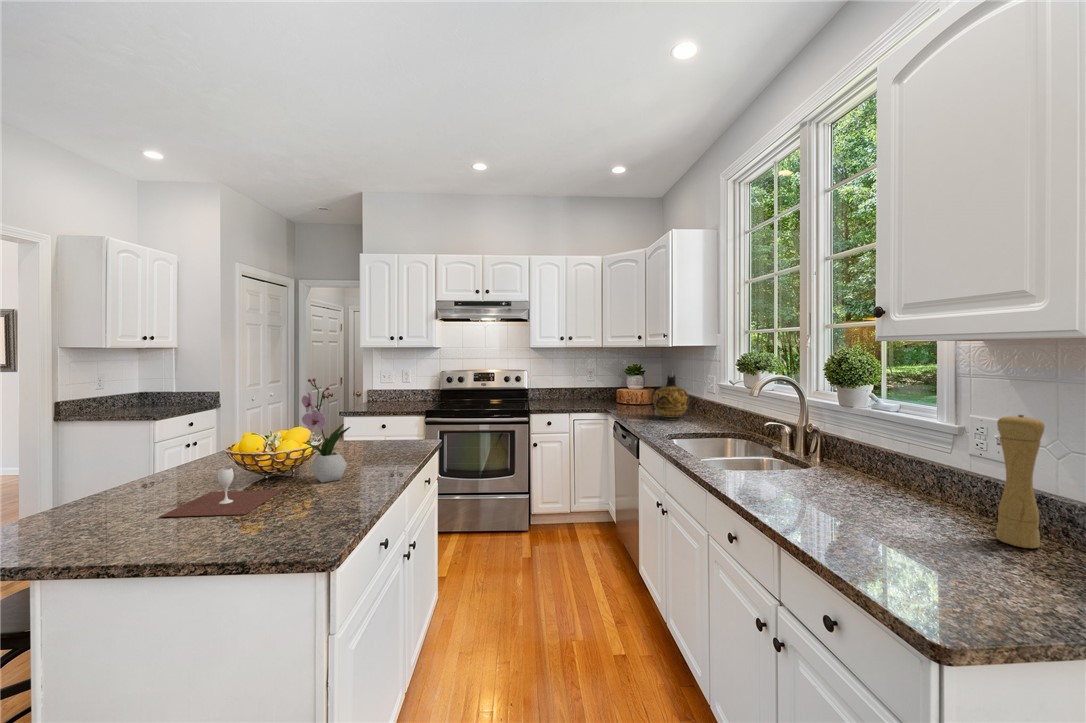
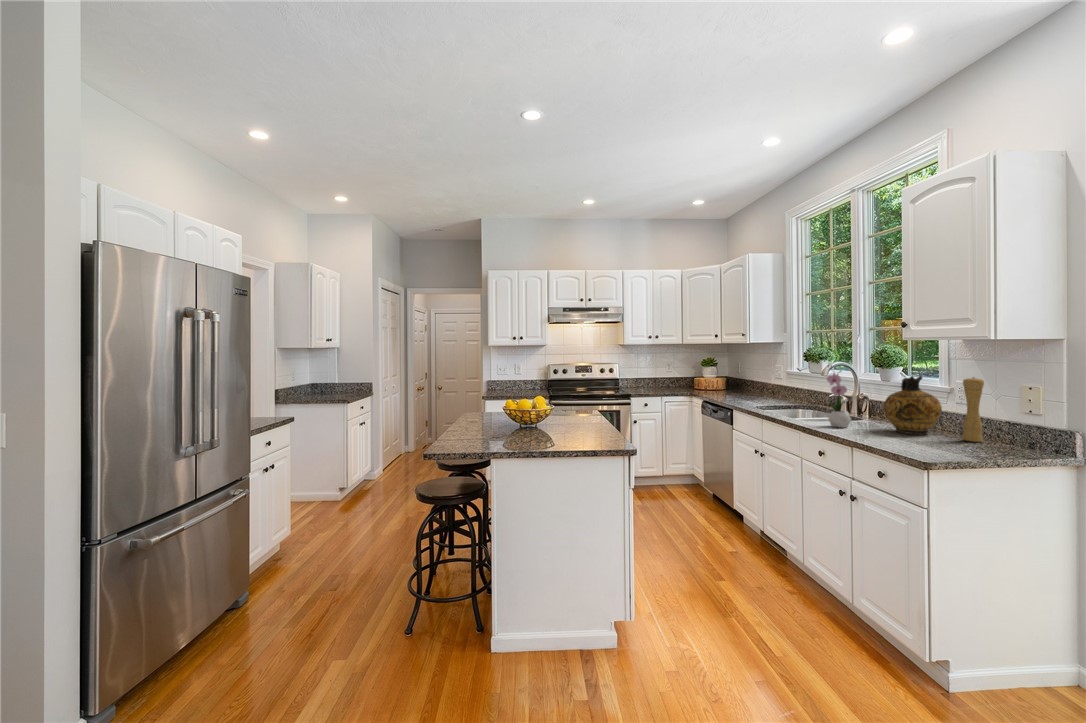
ceramic jug: present [653,375,690,420] -> present [884,376,942,434]
flower arrangement: present [302,378,350,482] -> present [827,365,851,428]
wine glass: present [160,468,282,517] -> none [519,416,564,439]

